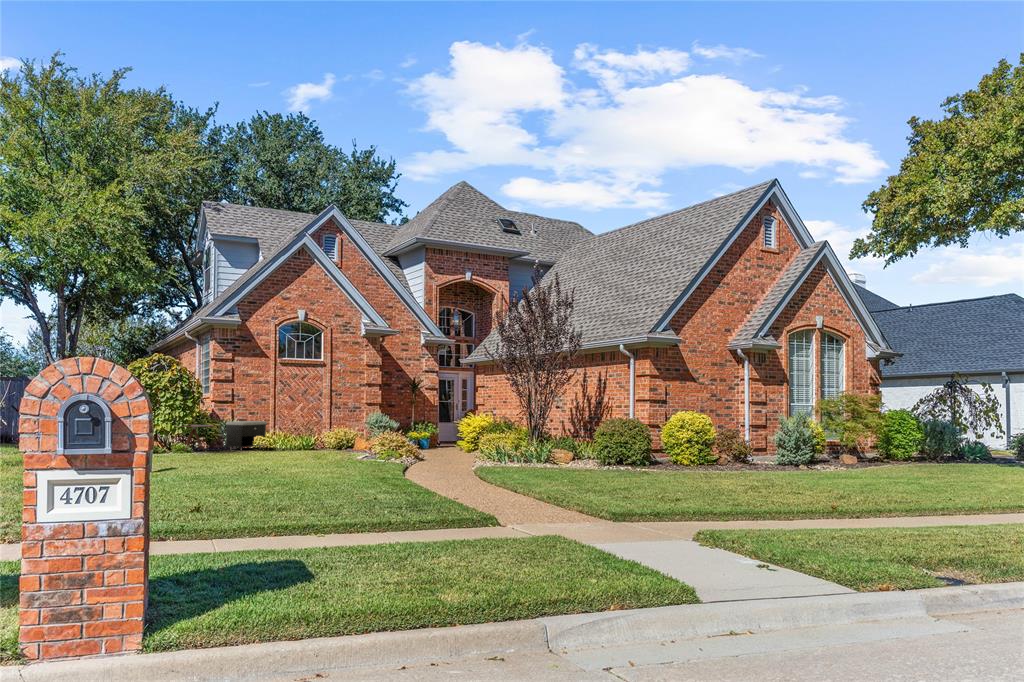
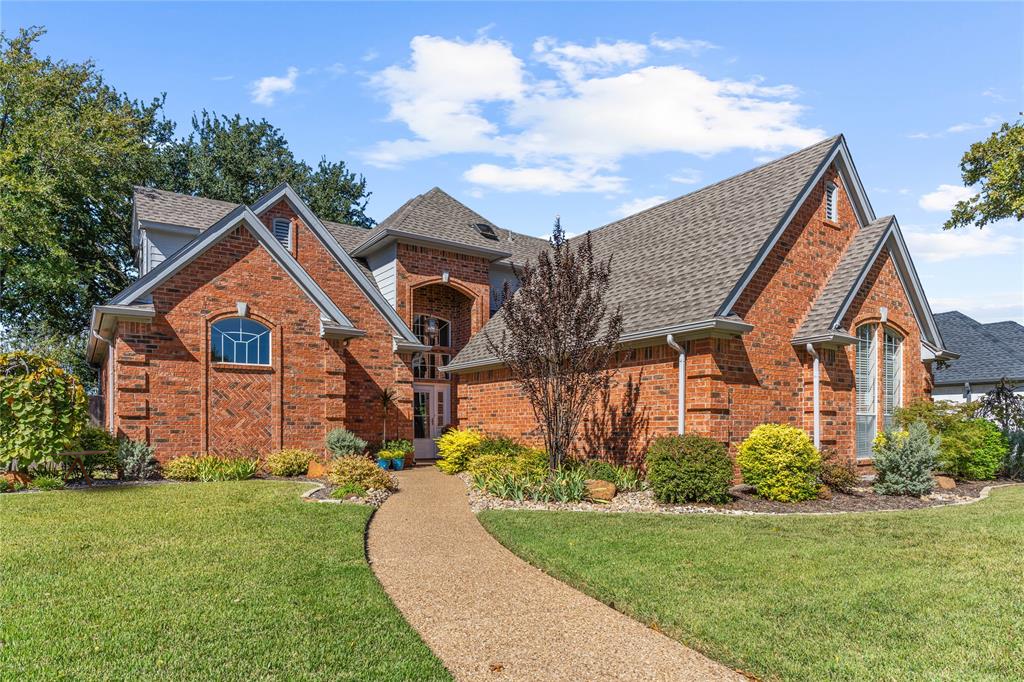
storage bench: present [225,421,267,450] -> none [127,443,190,484]

